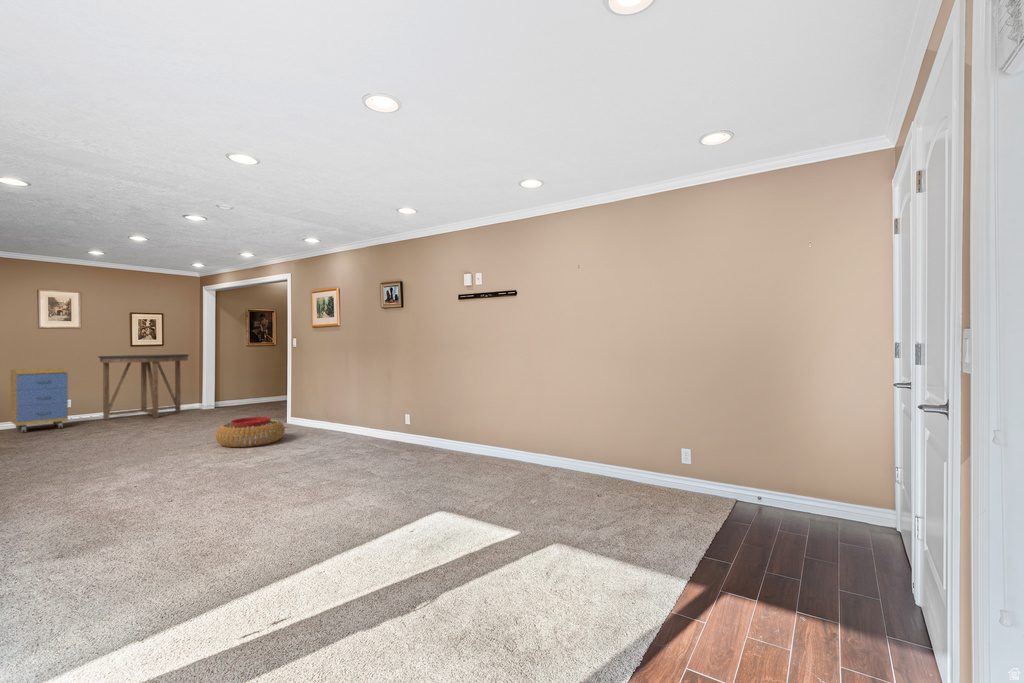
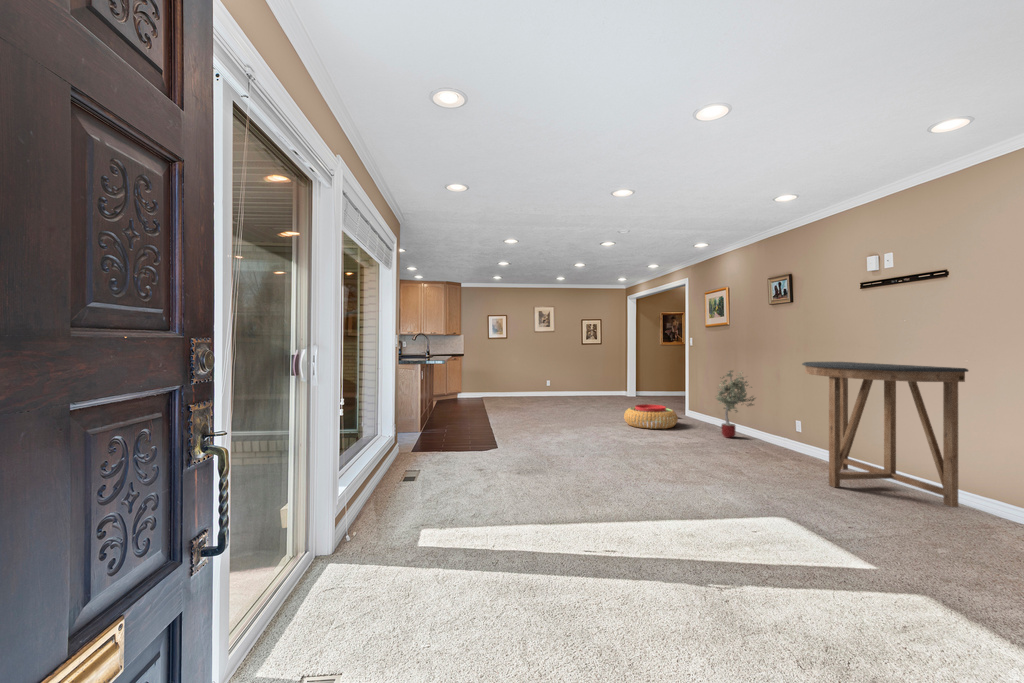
console table: present [99,354,189,420] -> present [802,362,968,507]
storage cabinet: present [10,368,68,432] -> none [520,358,546,399]
potted tree: none [327,372,369,442] -> present [716,370,755,438]

